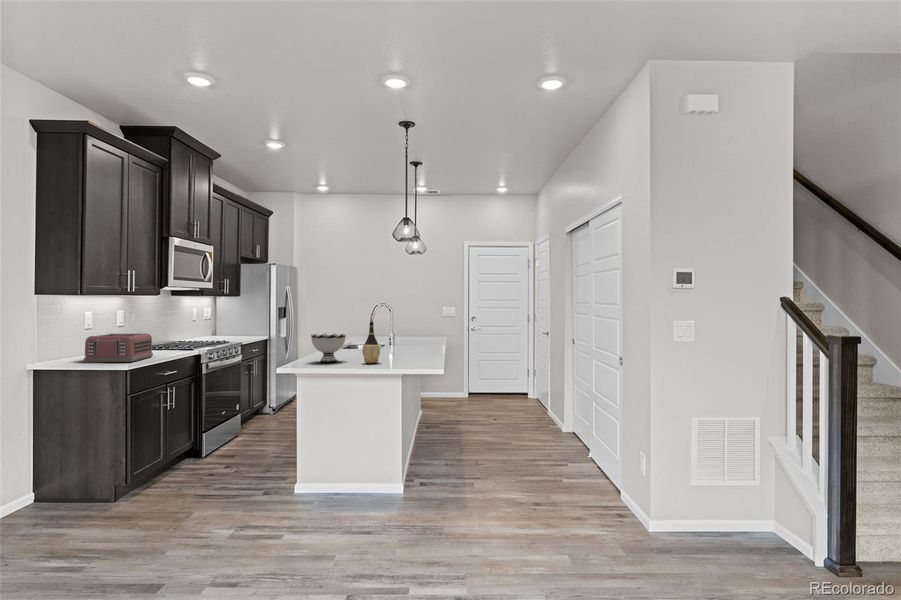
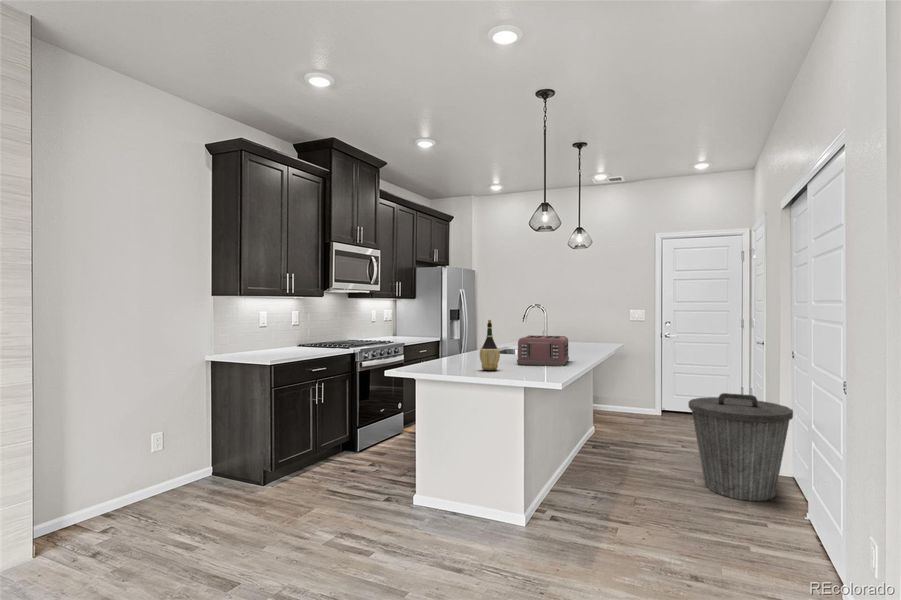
toaster: present [84,334,153,362] -> present [517,335,569,366]
bowl: present [311,334,346,362] -> none [431,335,468,367]
trash can: none [509,373,578,451] -> present [689,393,793,501]

